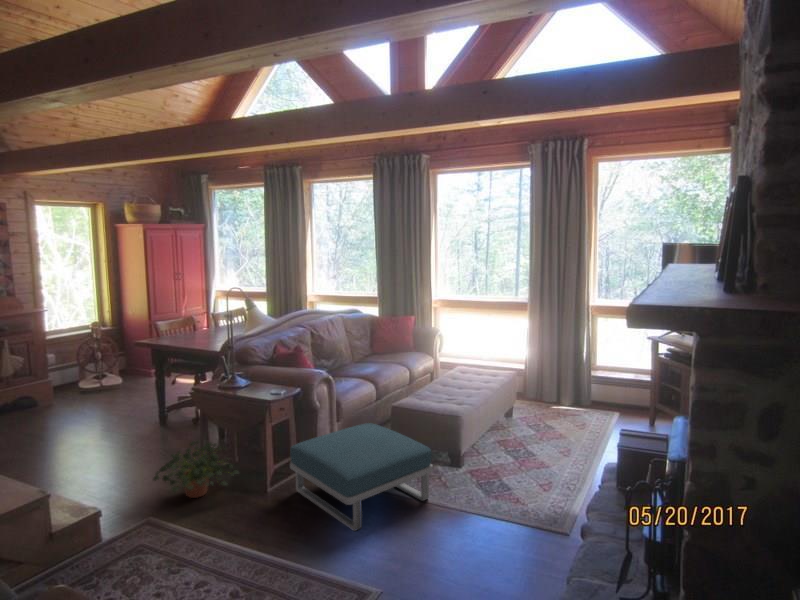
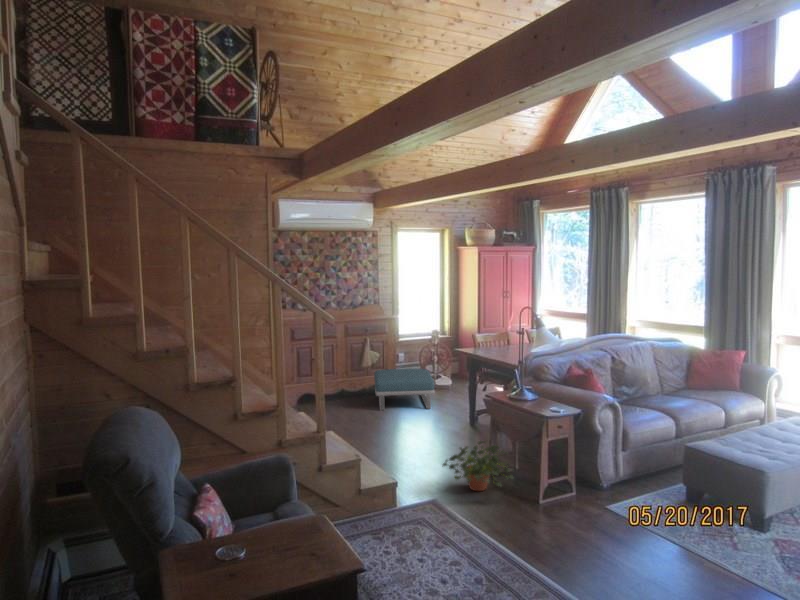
footstool: present [290,423,433,531] -> present [374,369,435,411]

